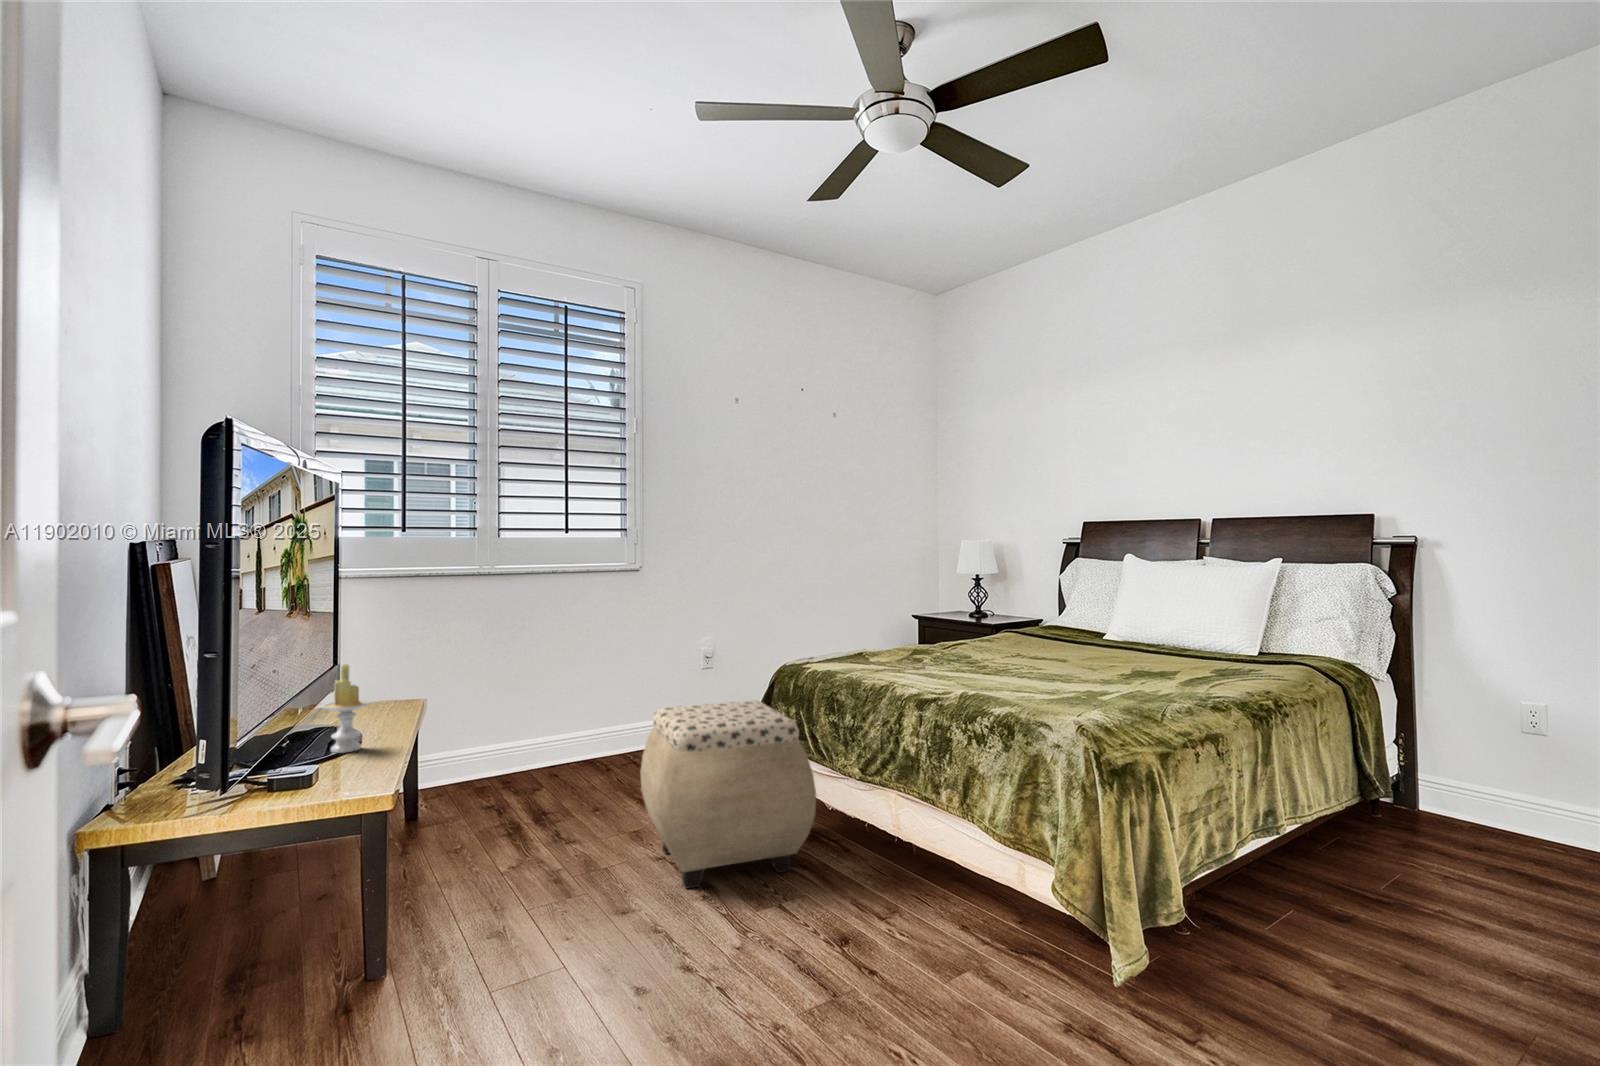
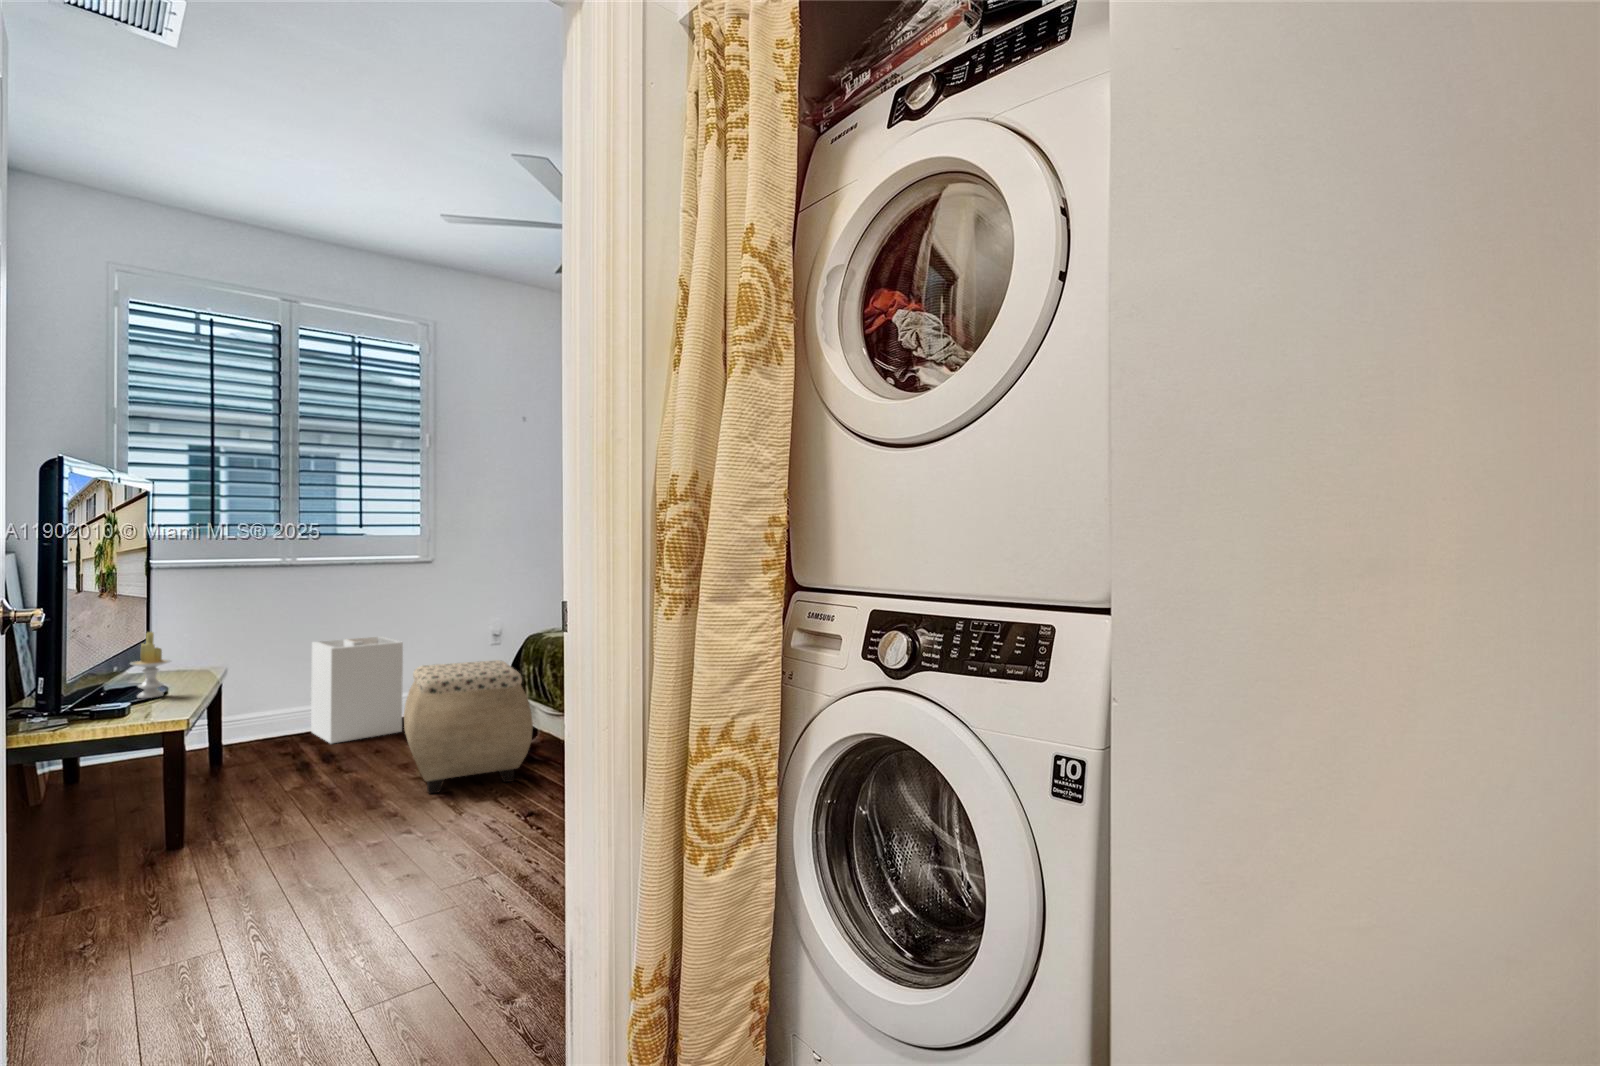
laundry hamper: none [517,662,621,797] -> present [311,637,403,743]

